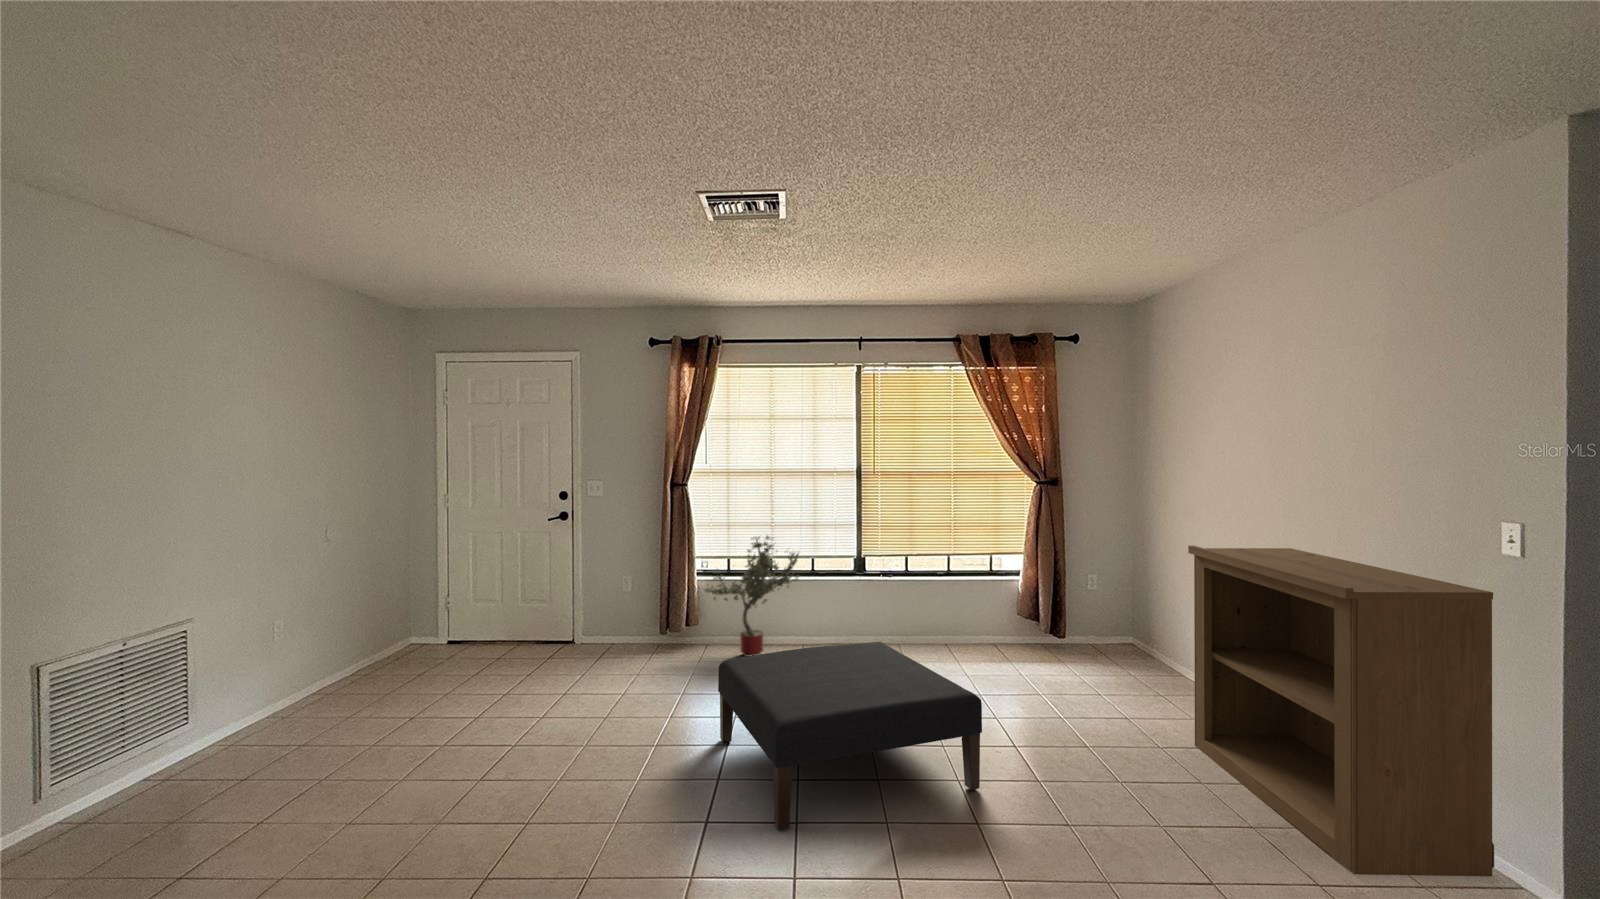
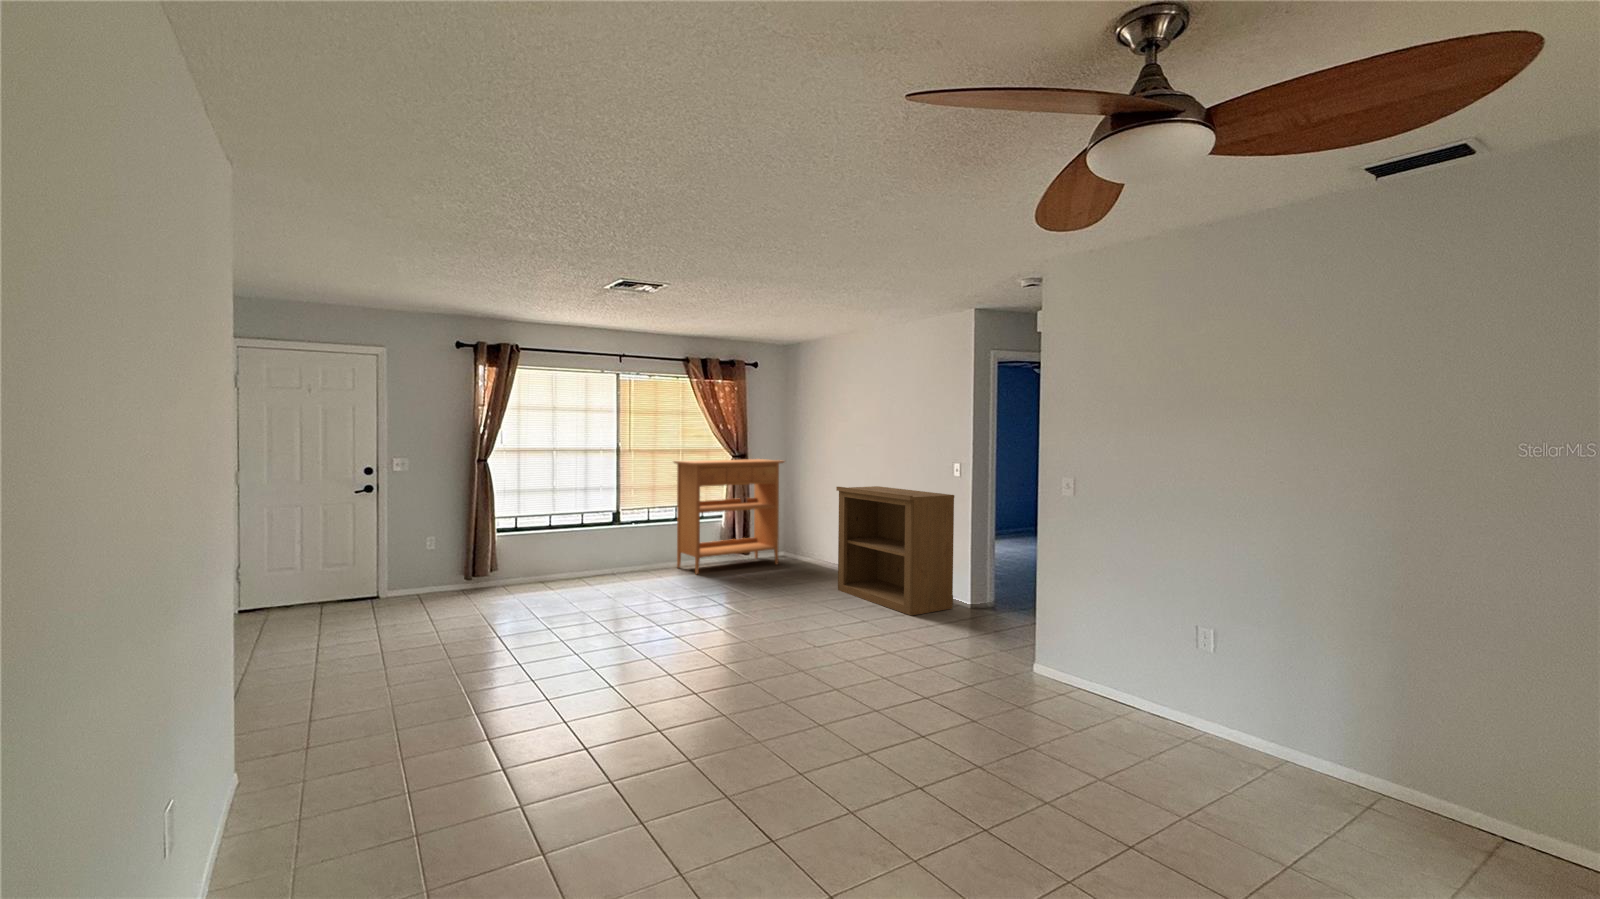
console table: none [936,487,1121,664] -> present [674,459,784,574]
potted tree: present [705,536,799,656] -> none [509,497,587,588]
ottoman: present [718,642,982,830] -> none [586,555,756,645]

